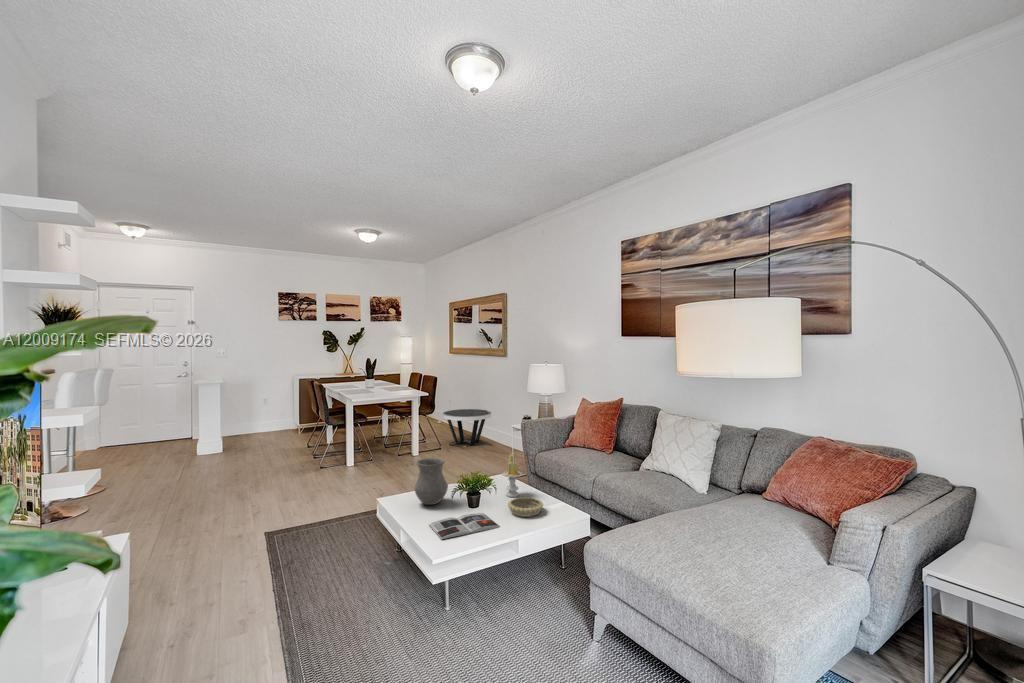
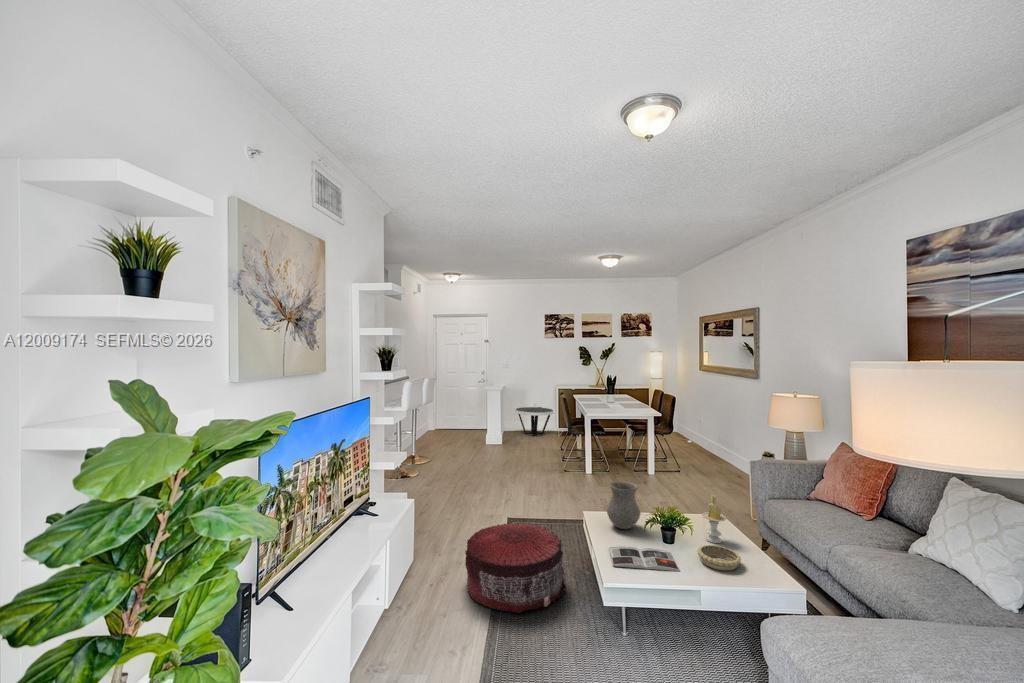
side table: present [443,409,491,446] -> present [516,407,553,436]
pouf: none [249,523,380,632] -> present [465,522,566,613]

